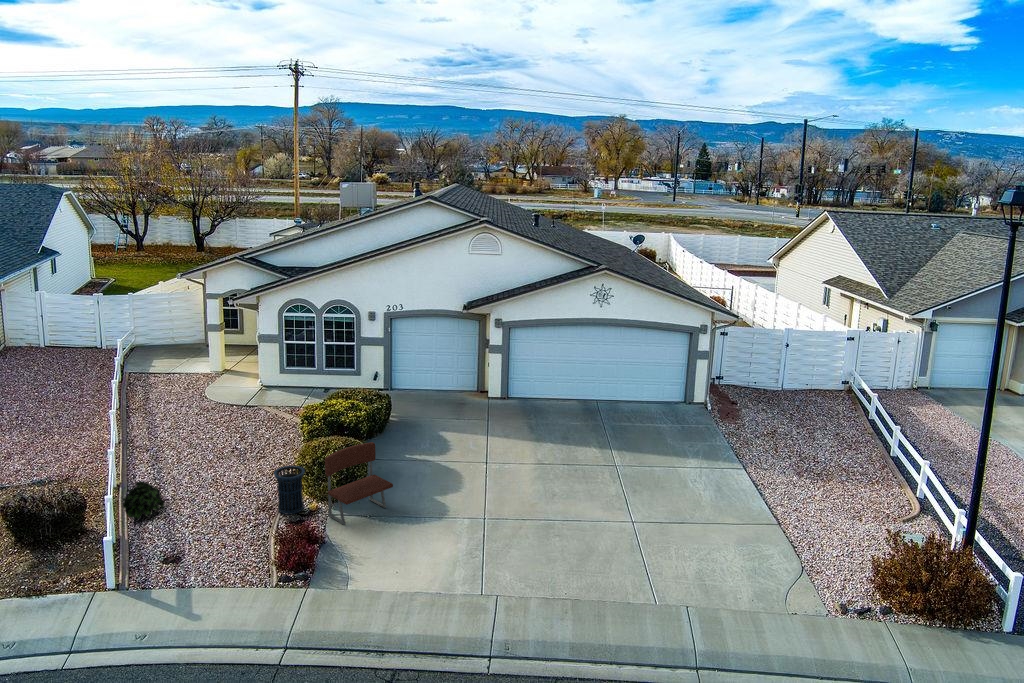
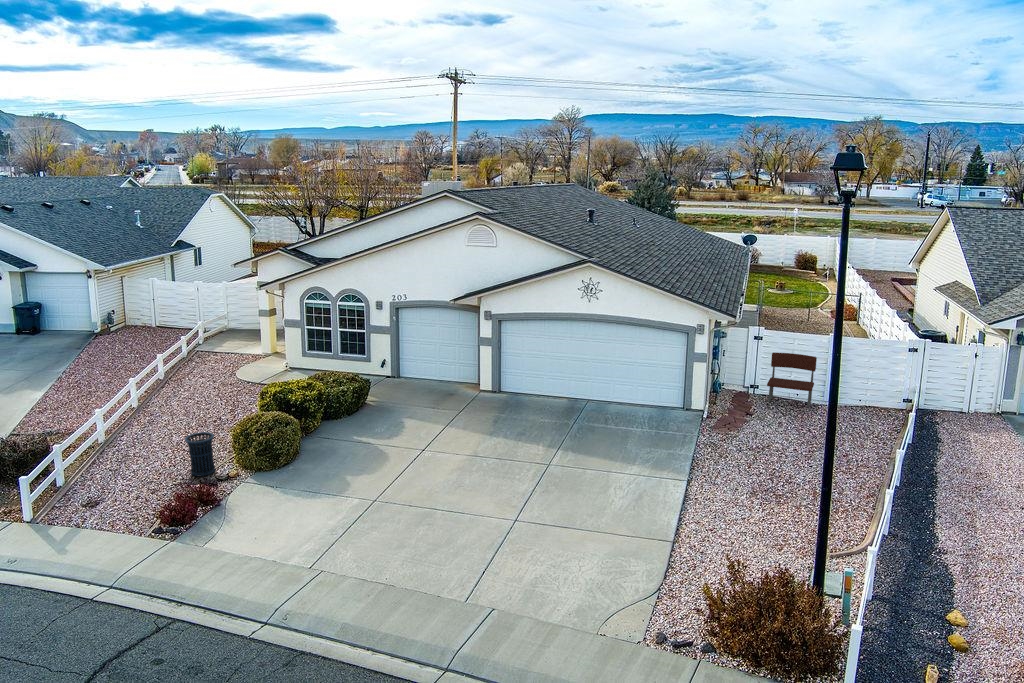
bench: present [325,442,393,525] -> present [767,353,817,407]
potted plant: present [123,481,165,521] -> none [69,434,109,469]

